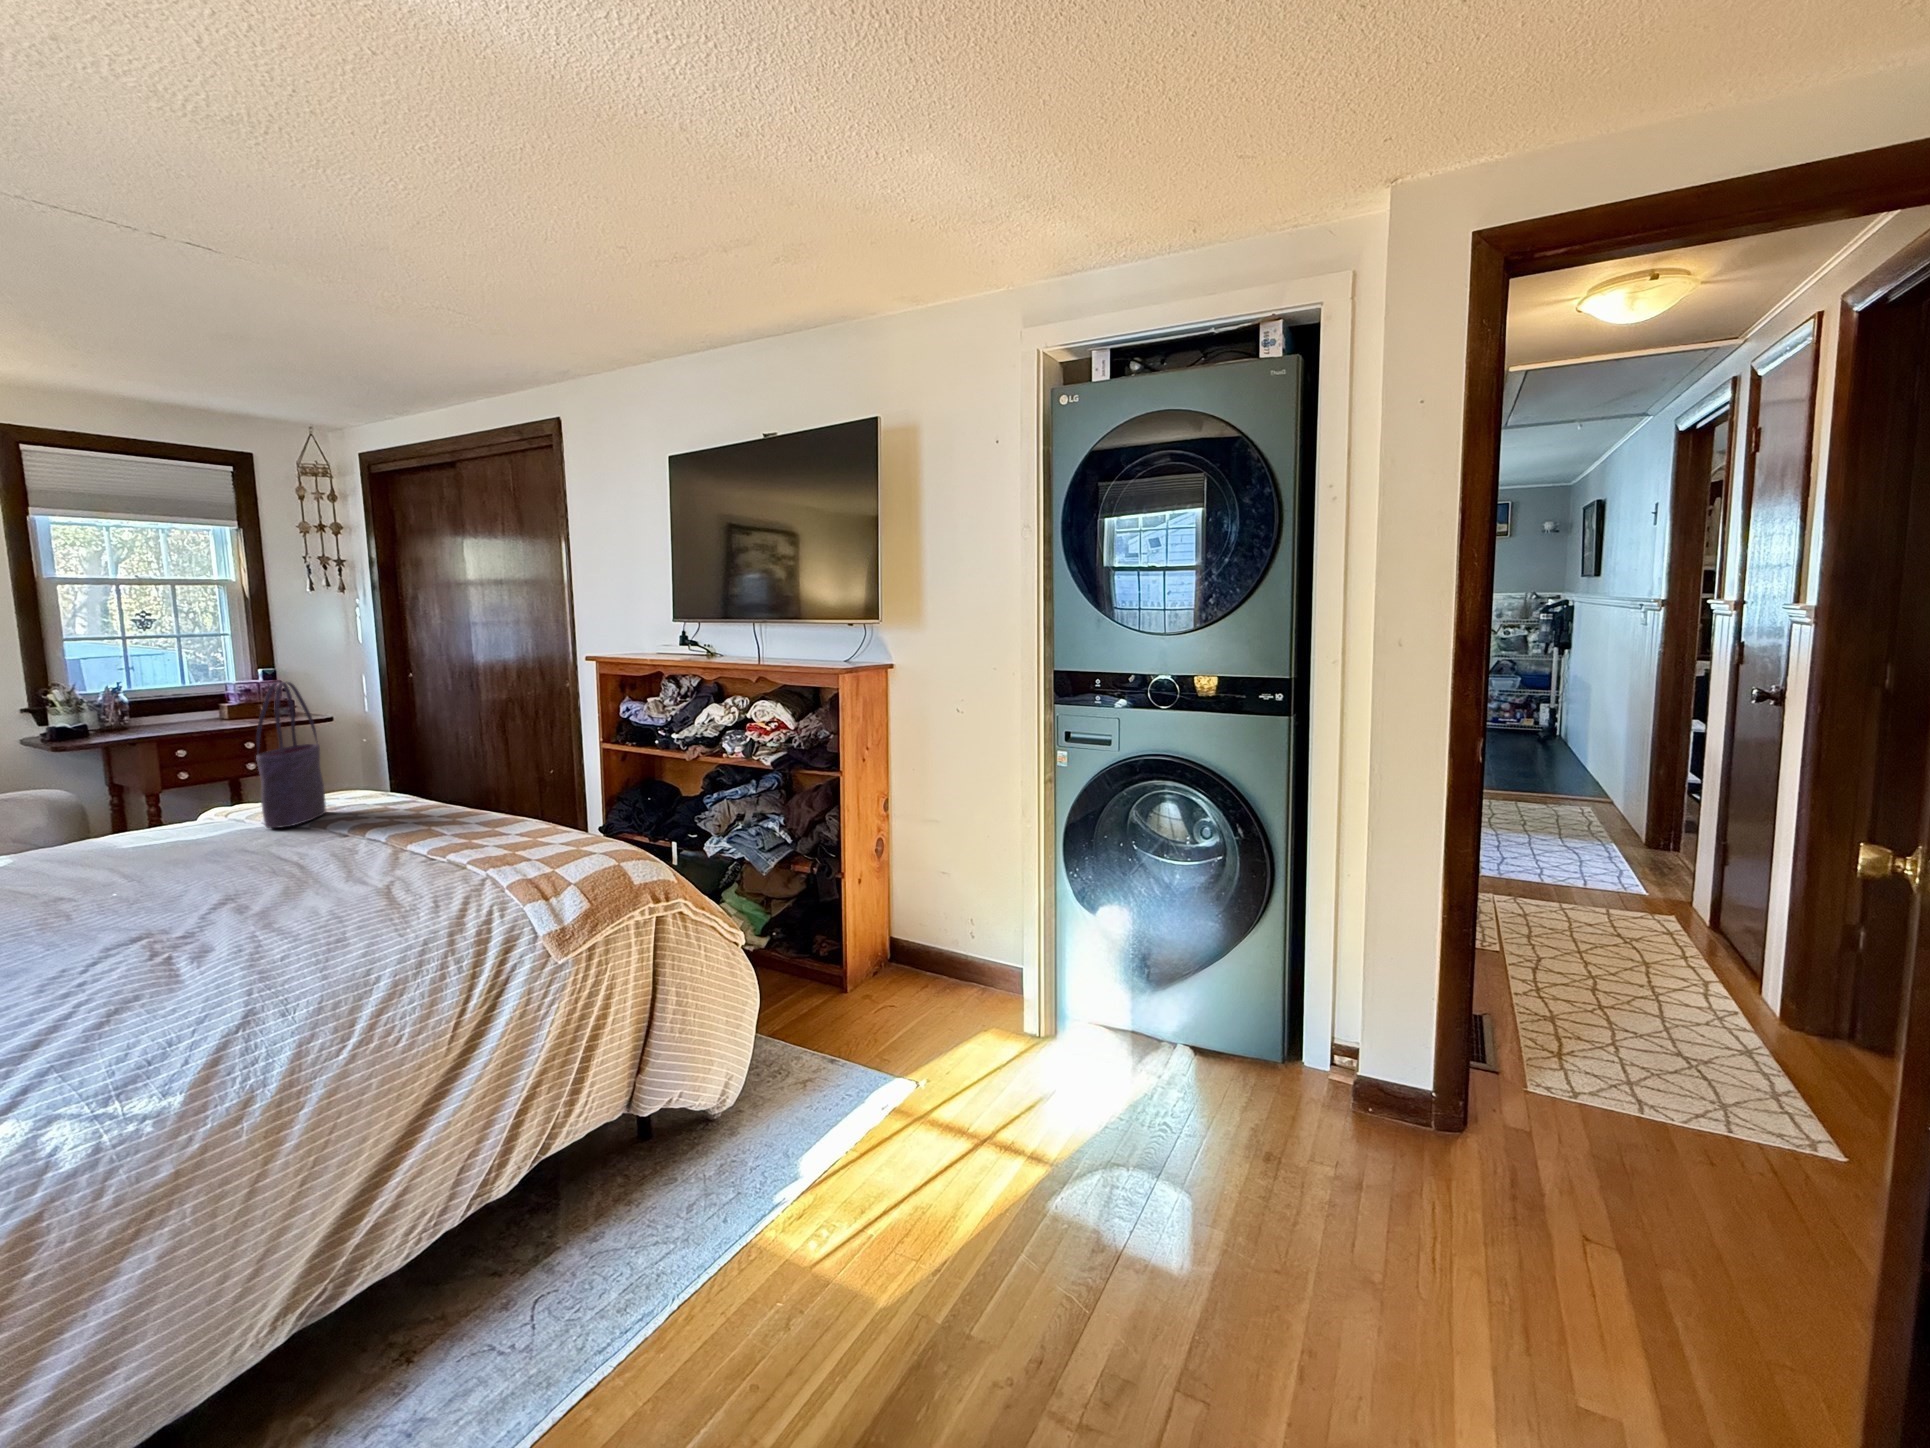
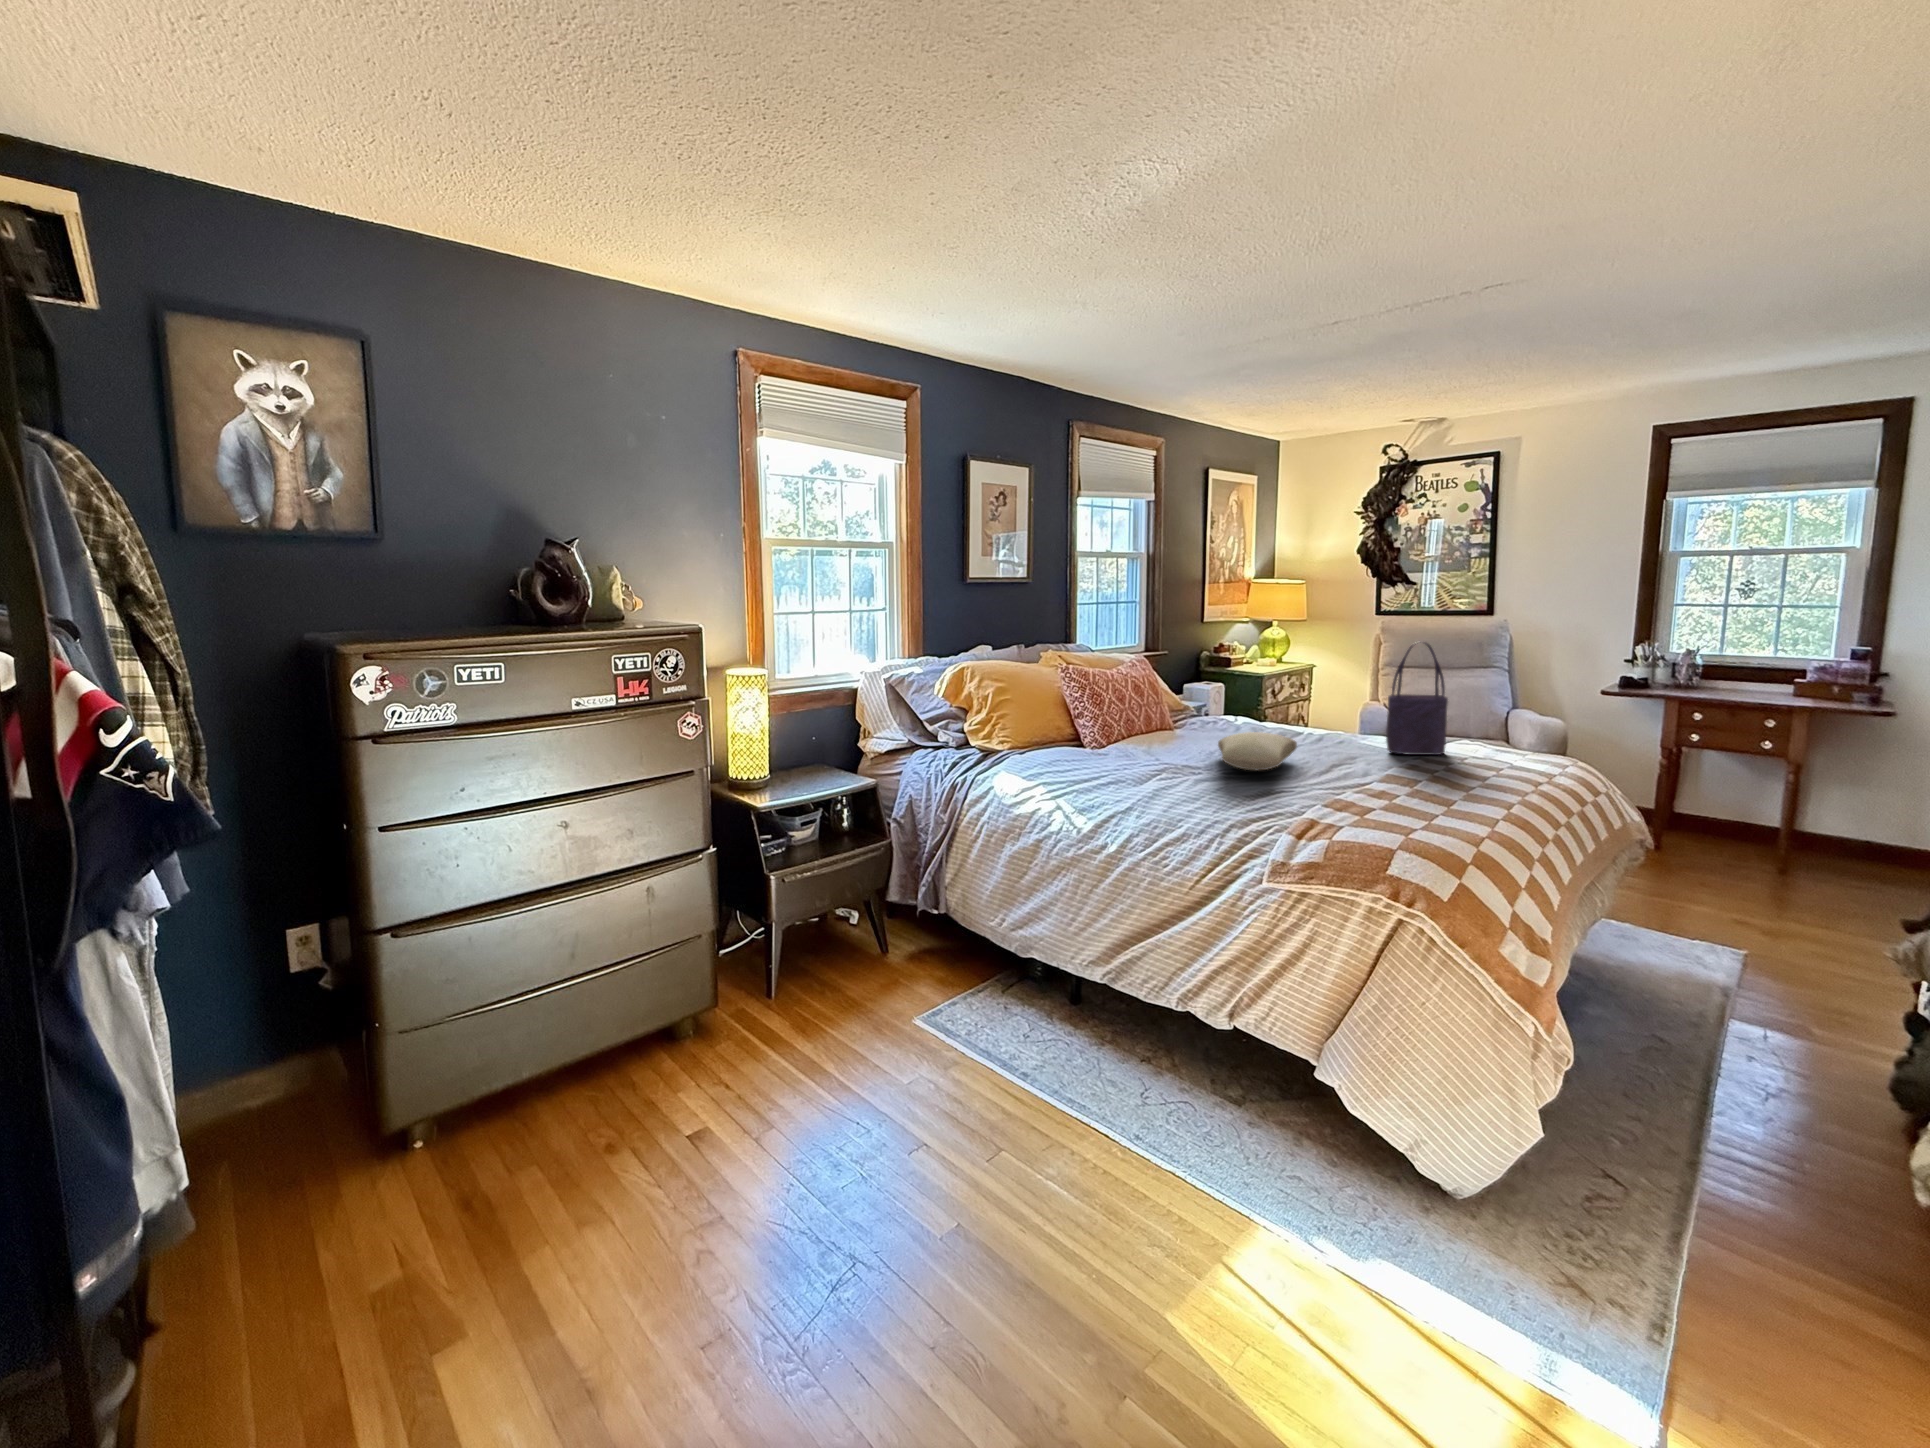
pillow: none [76,841,342,906] -> present [1218,732,1297,770]

